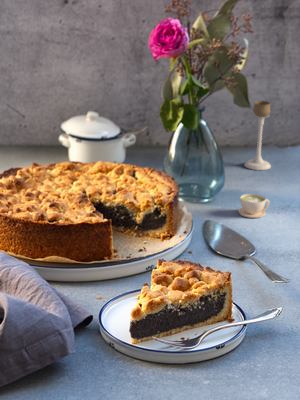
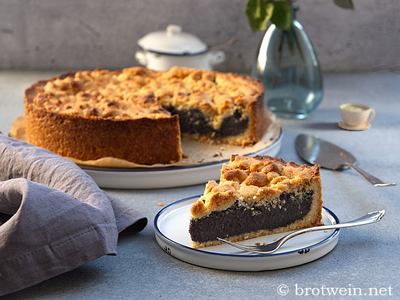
candle holder: present [244,101,271,170] -> none [347,6,379,87]

